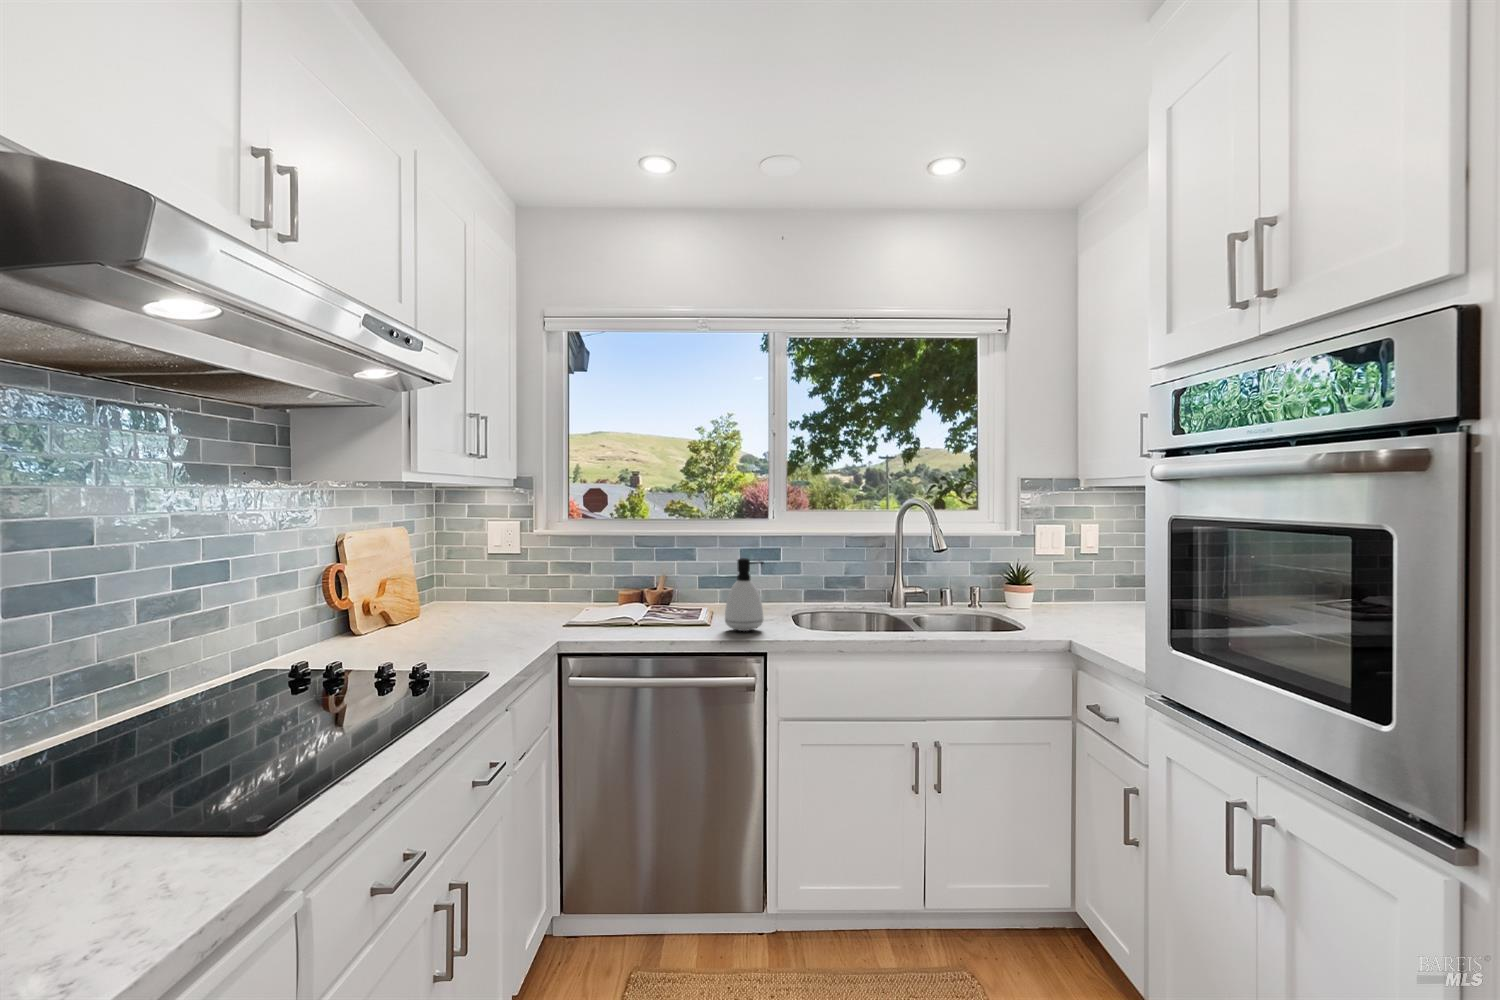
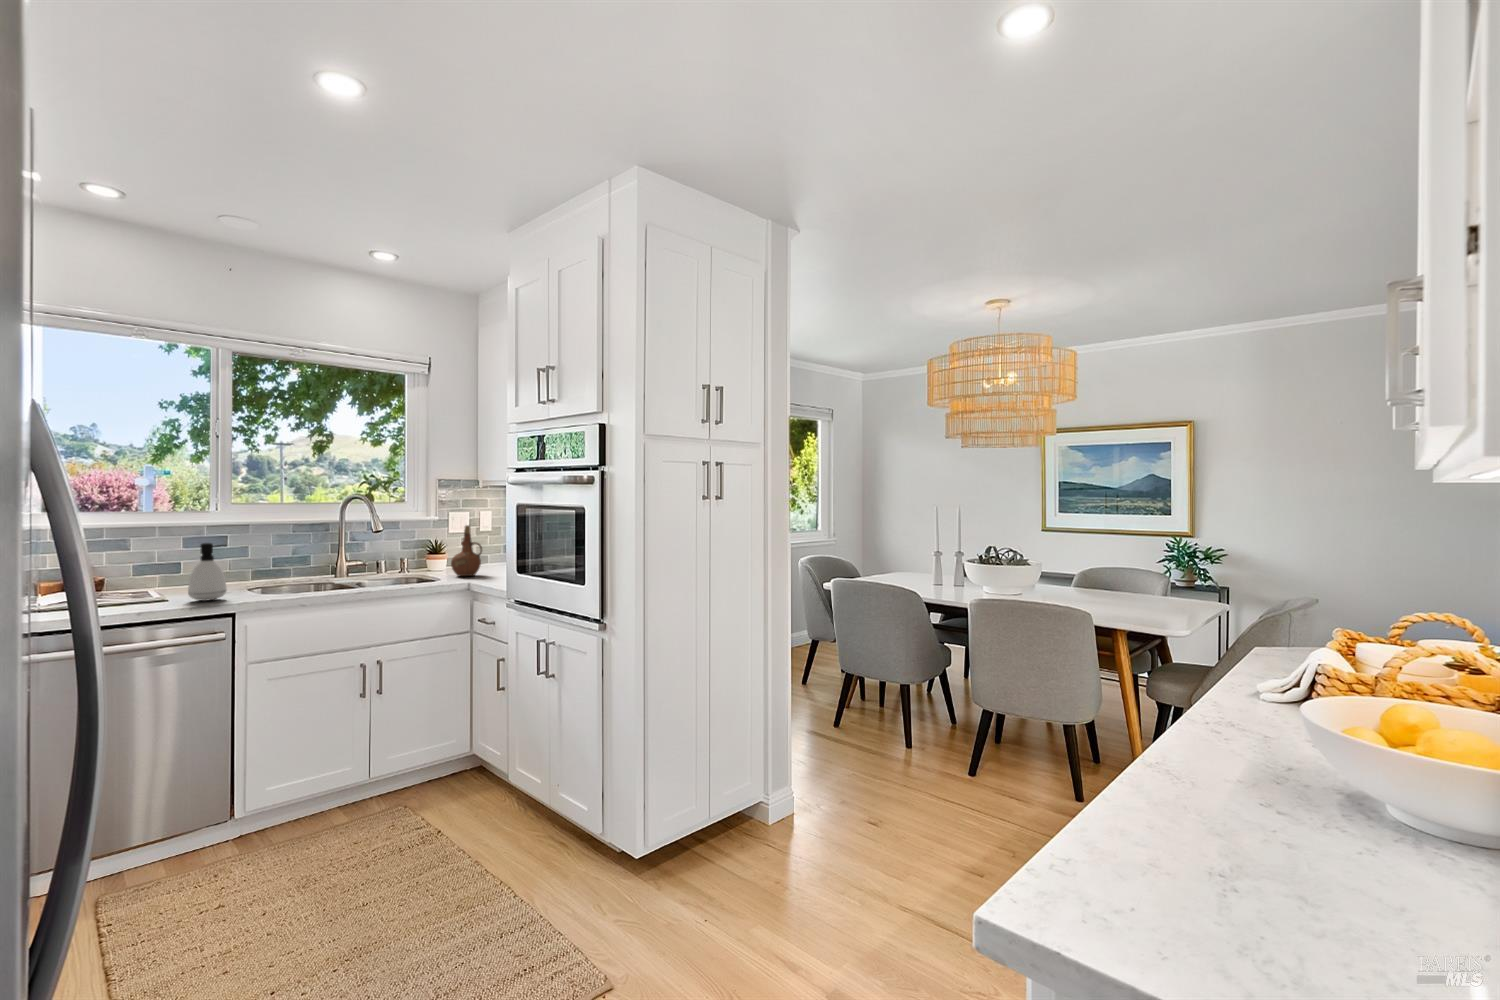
ceramic pitcher: none [1042,546,1090,625] -> present [451,525,482,576]

